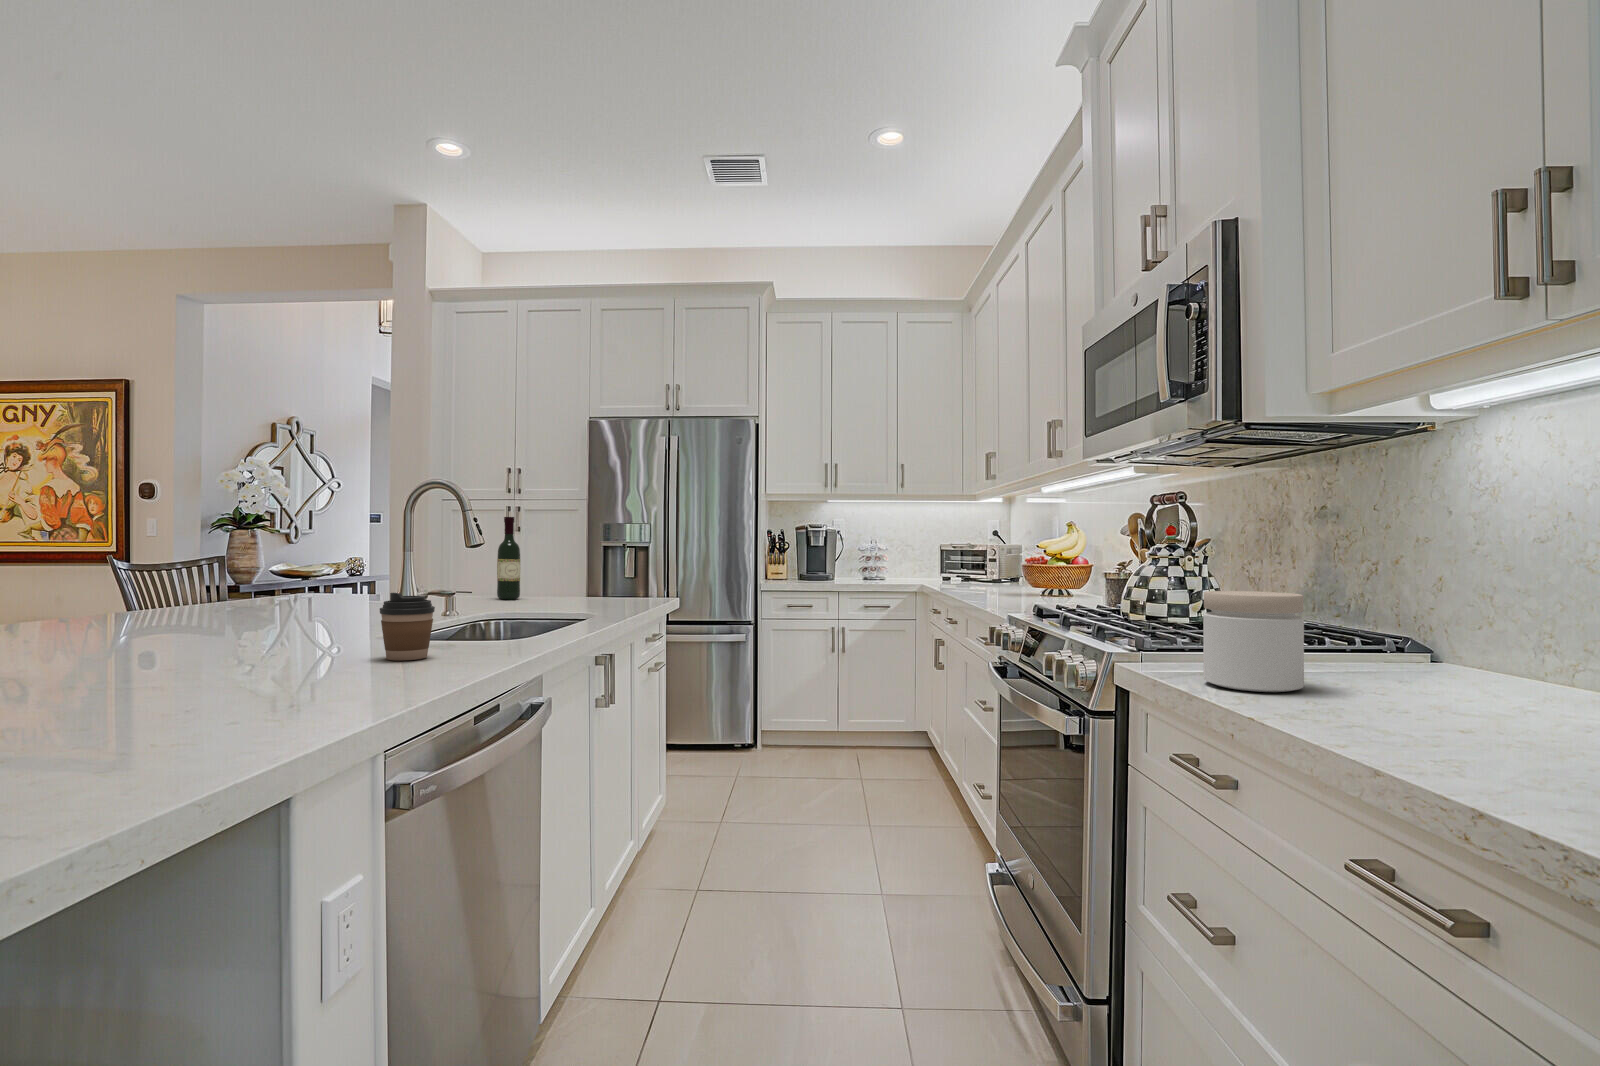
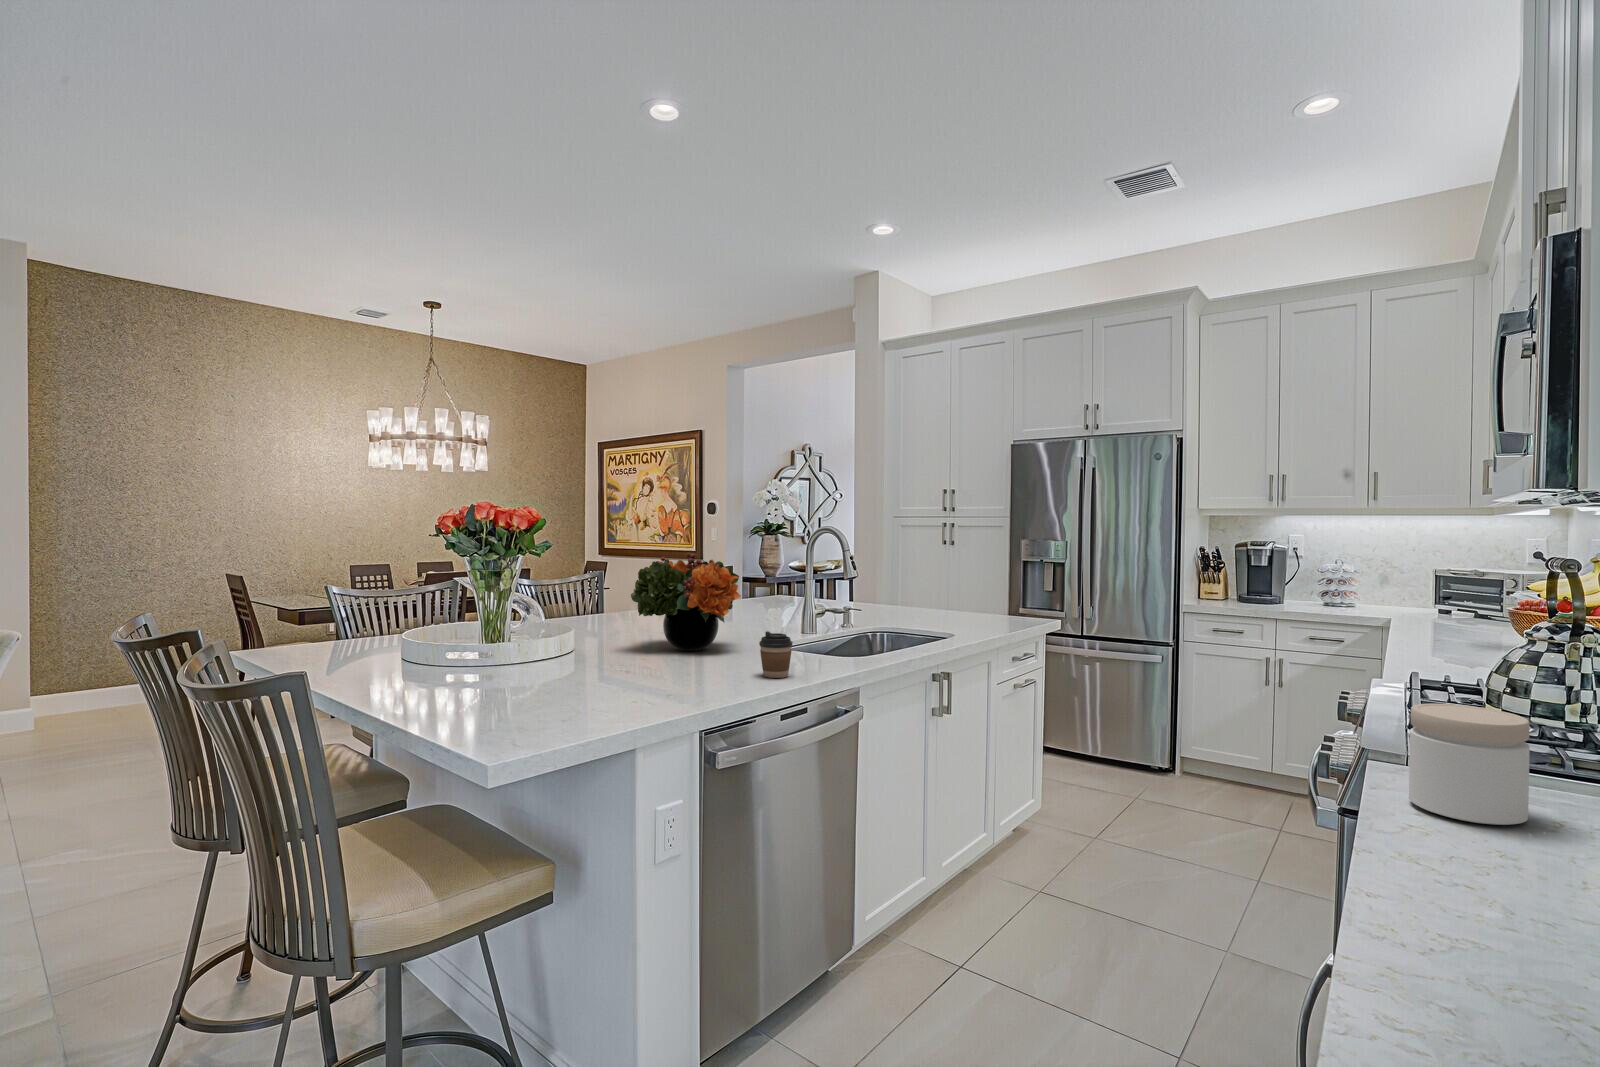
flower arrangement: none [92,490,316,643] -> present [631,553,741,651]
wine bottle: present [497,517,520,600] -> none [903,548,921,617]

